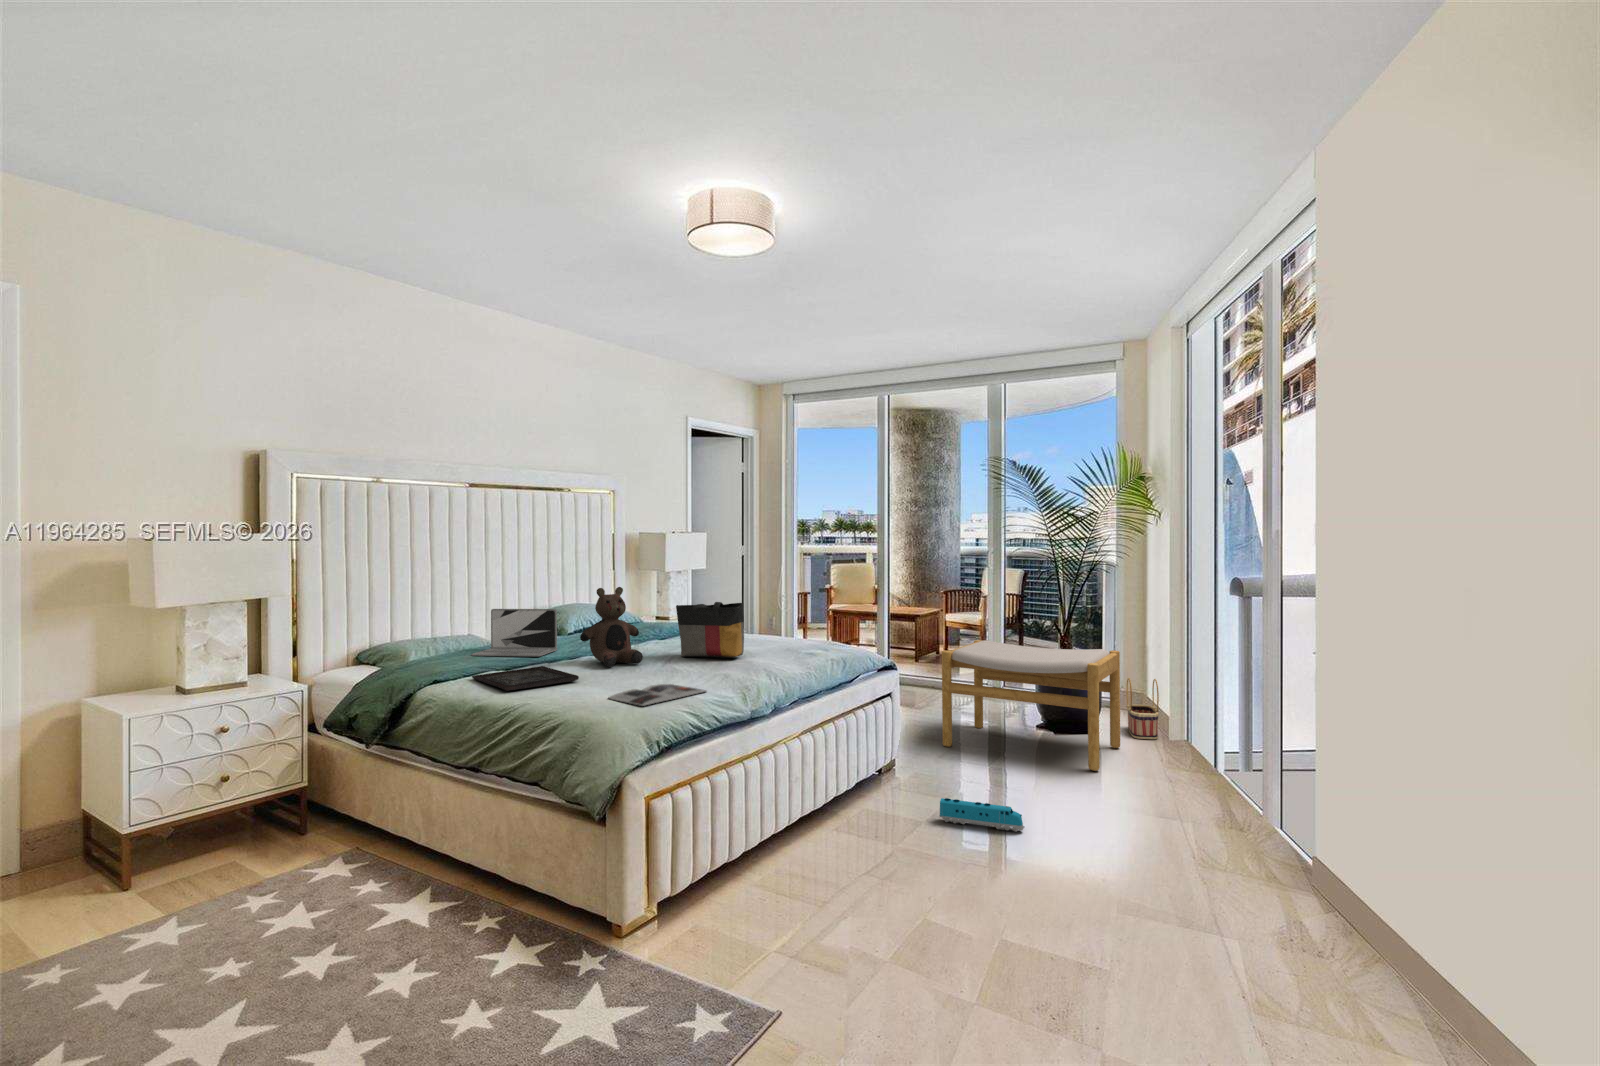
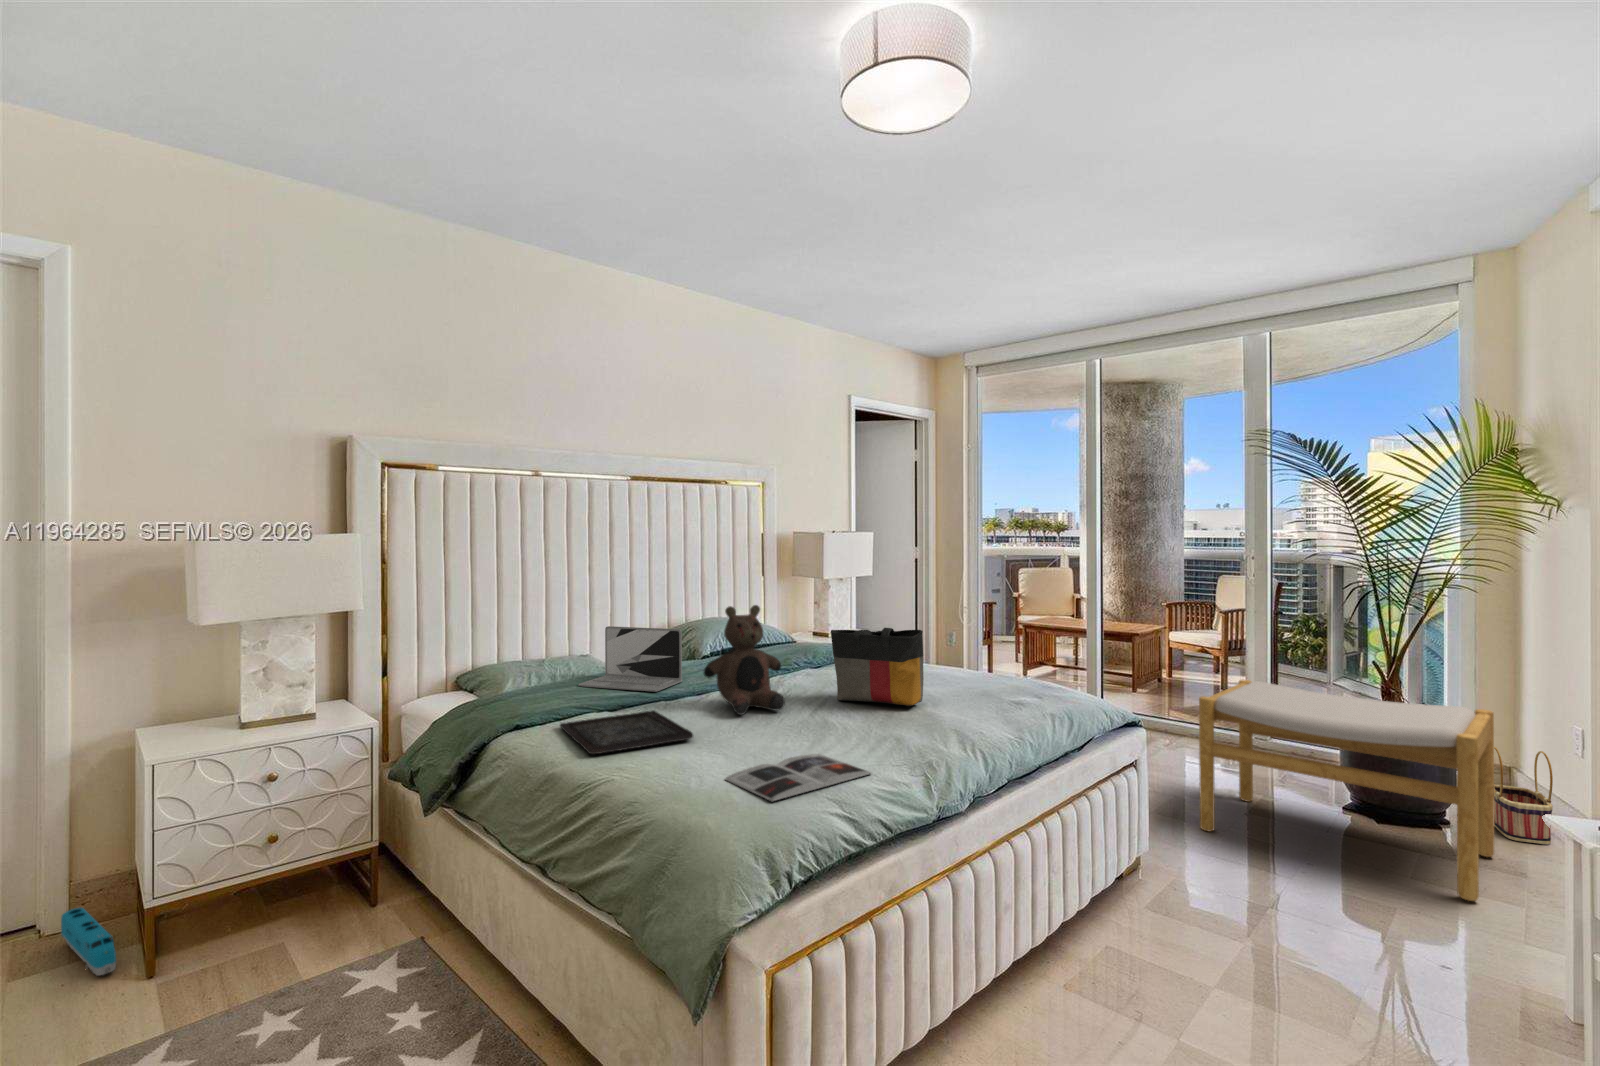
toy train: present [939,798,1024,832] -> present [61,908,116,975]

